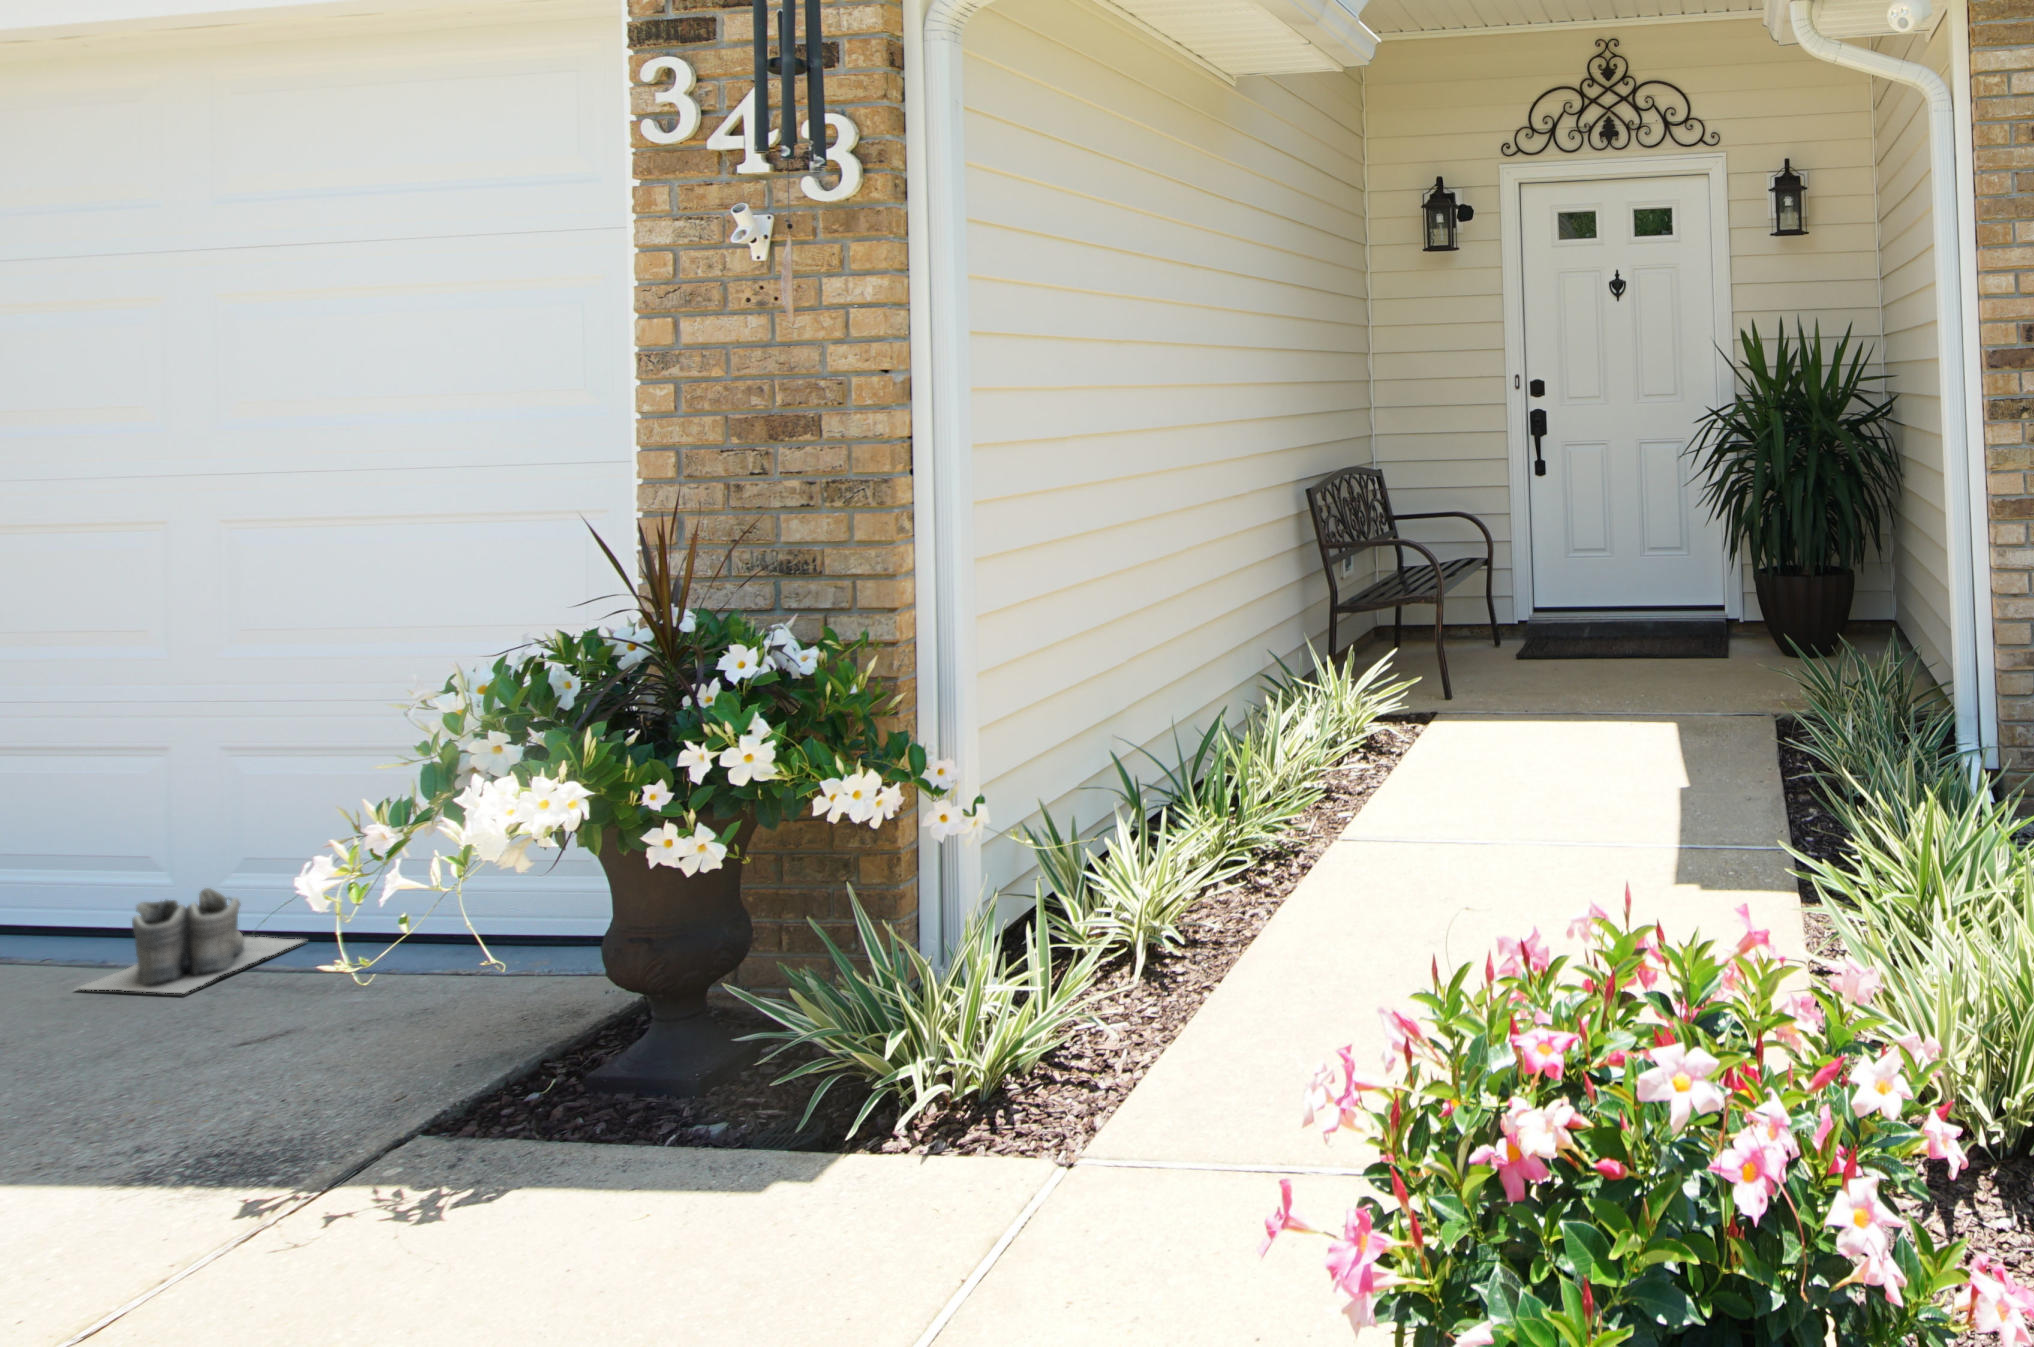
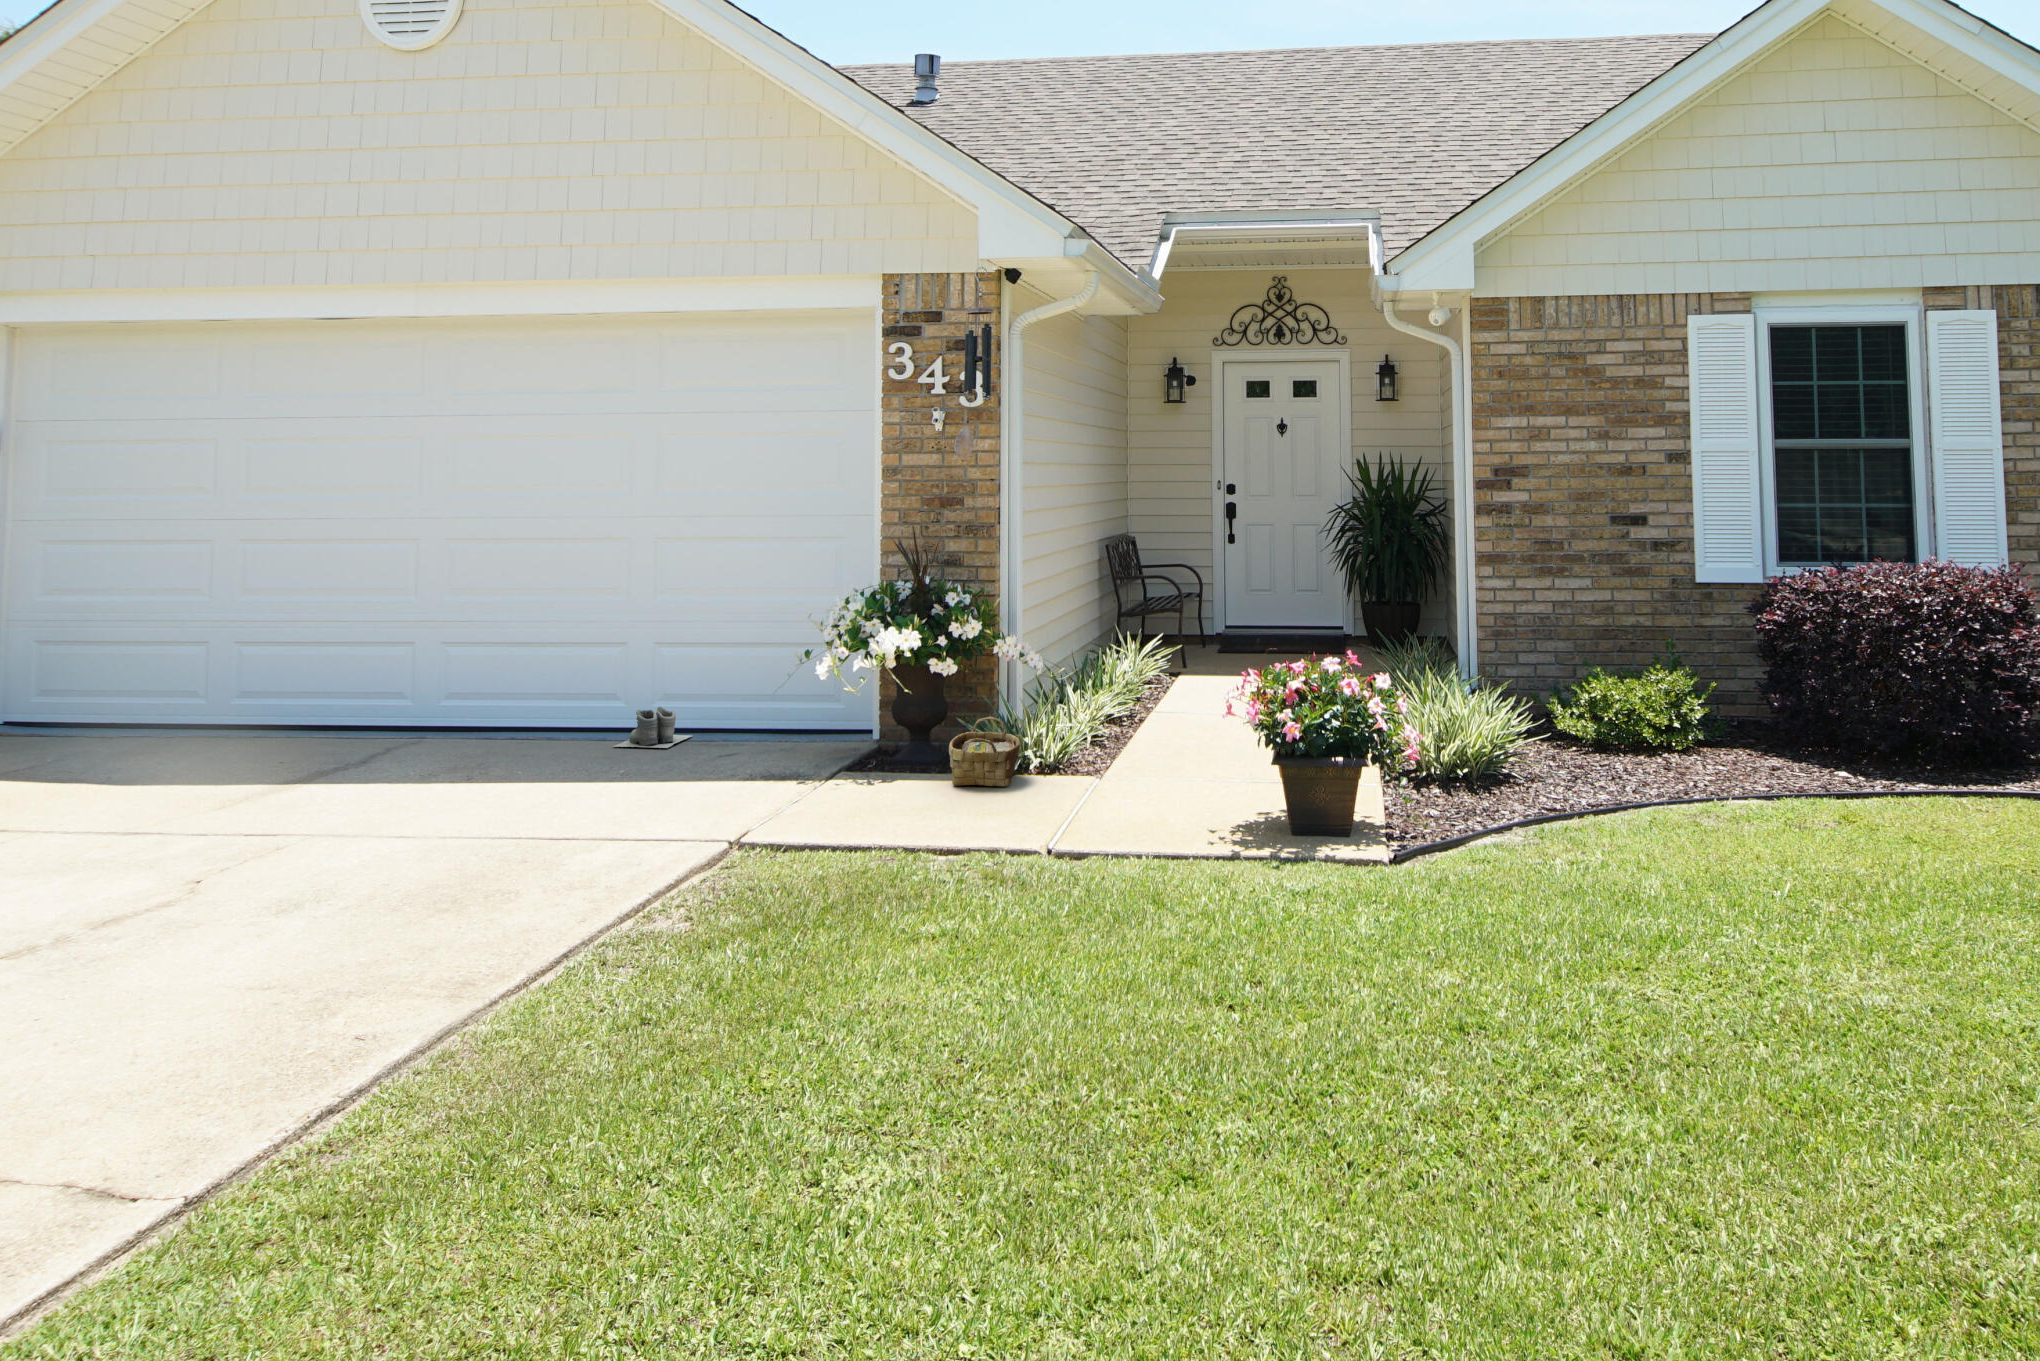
woven basket: none [663,958,883,1174] -> present [949,717,1020,787]

